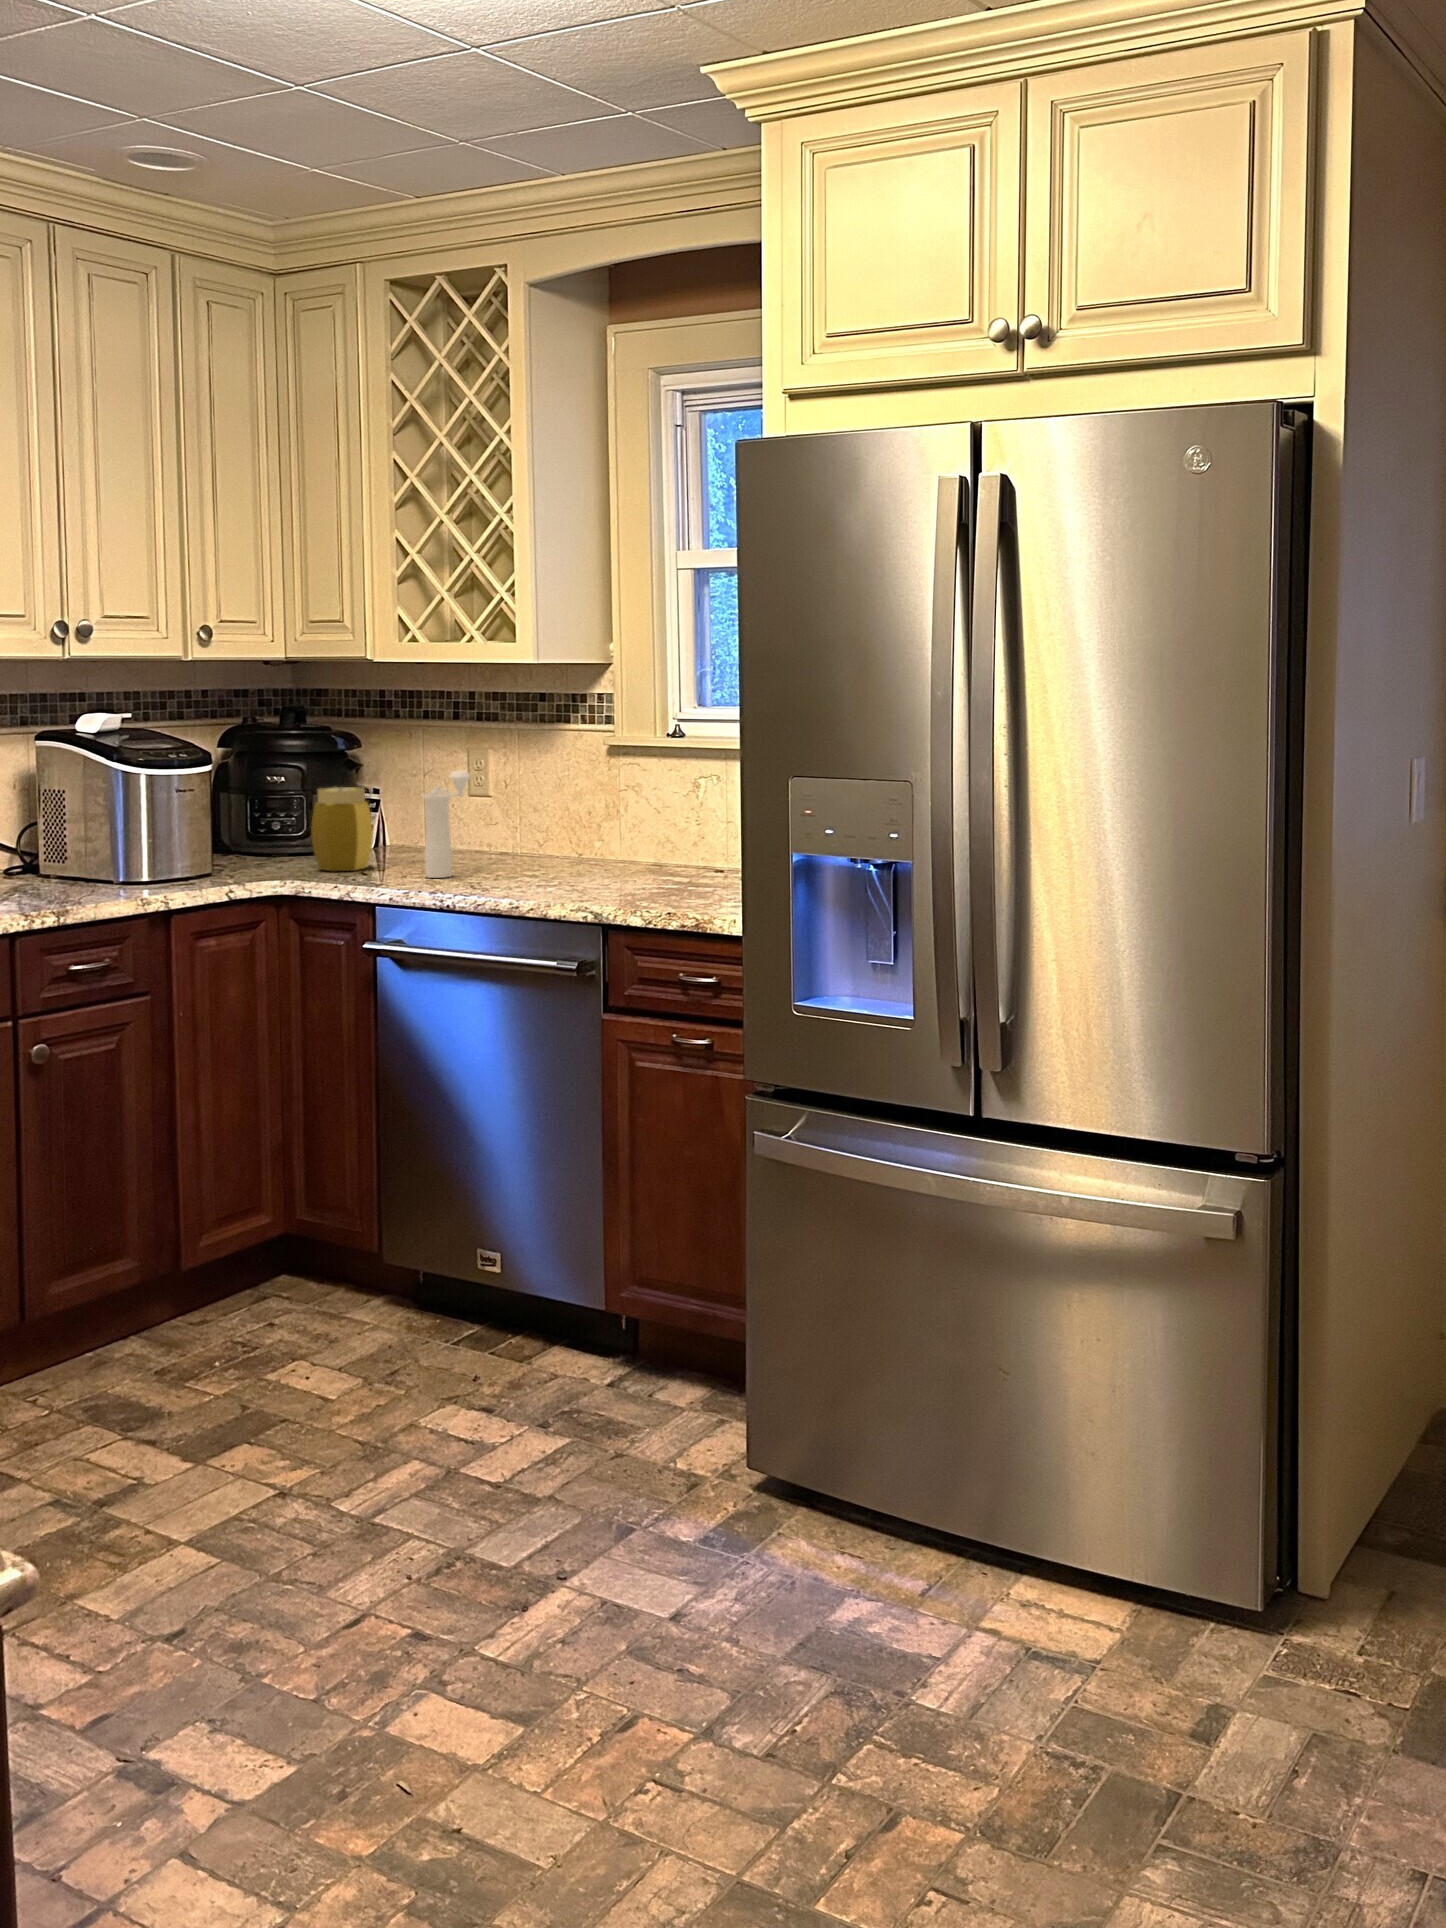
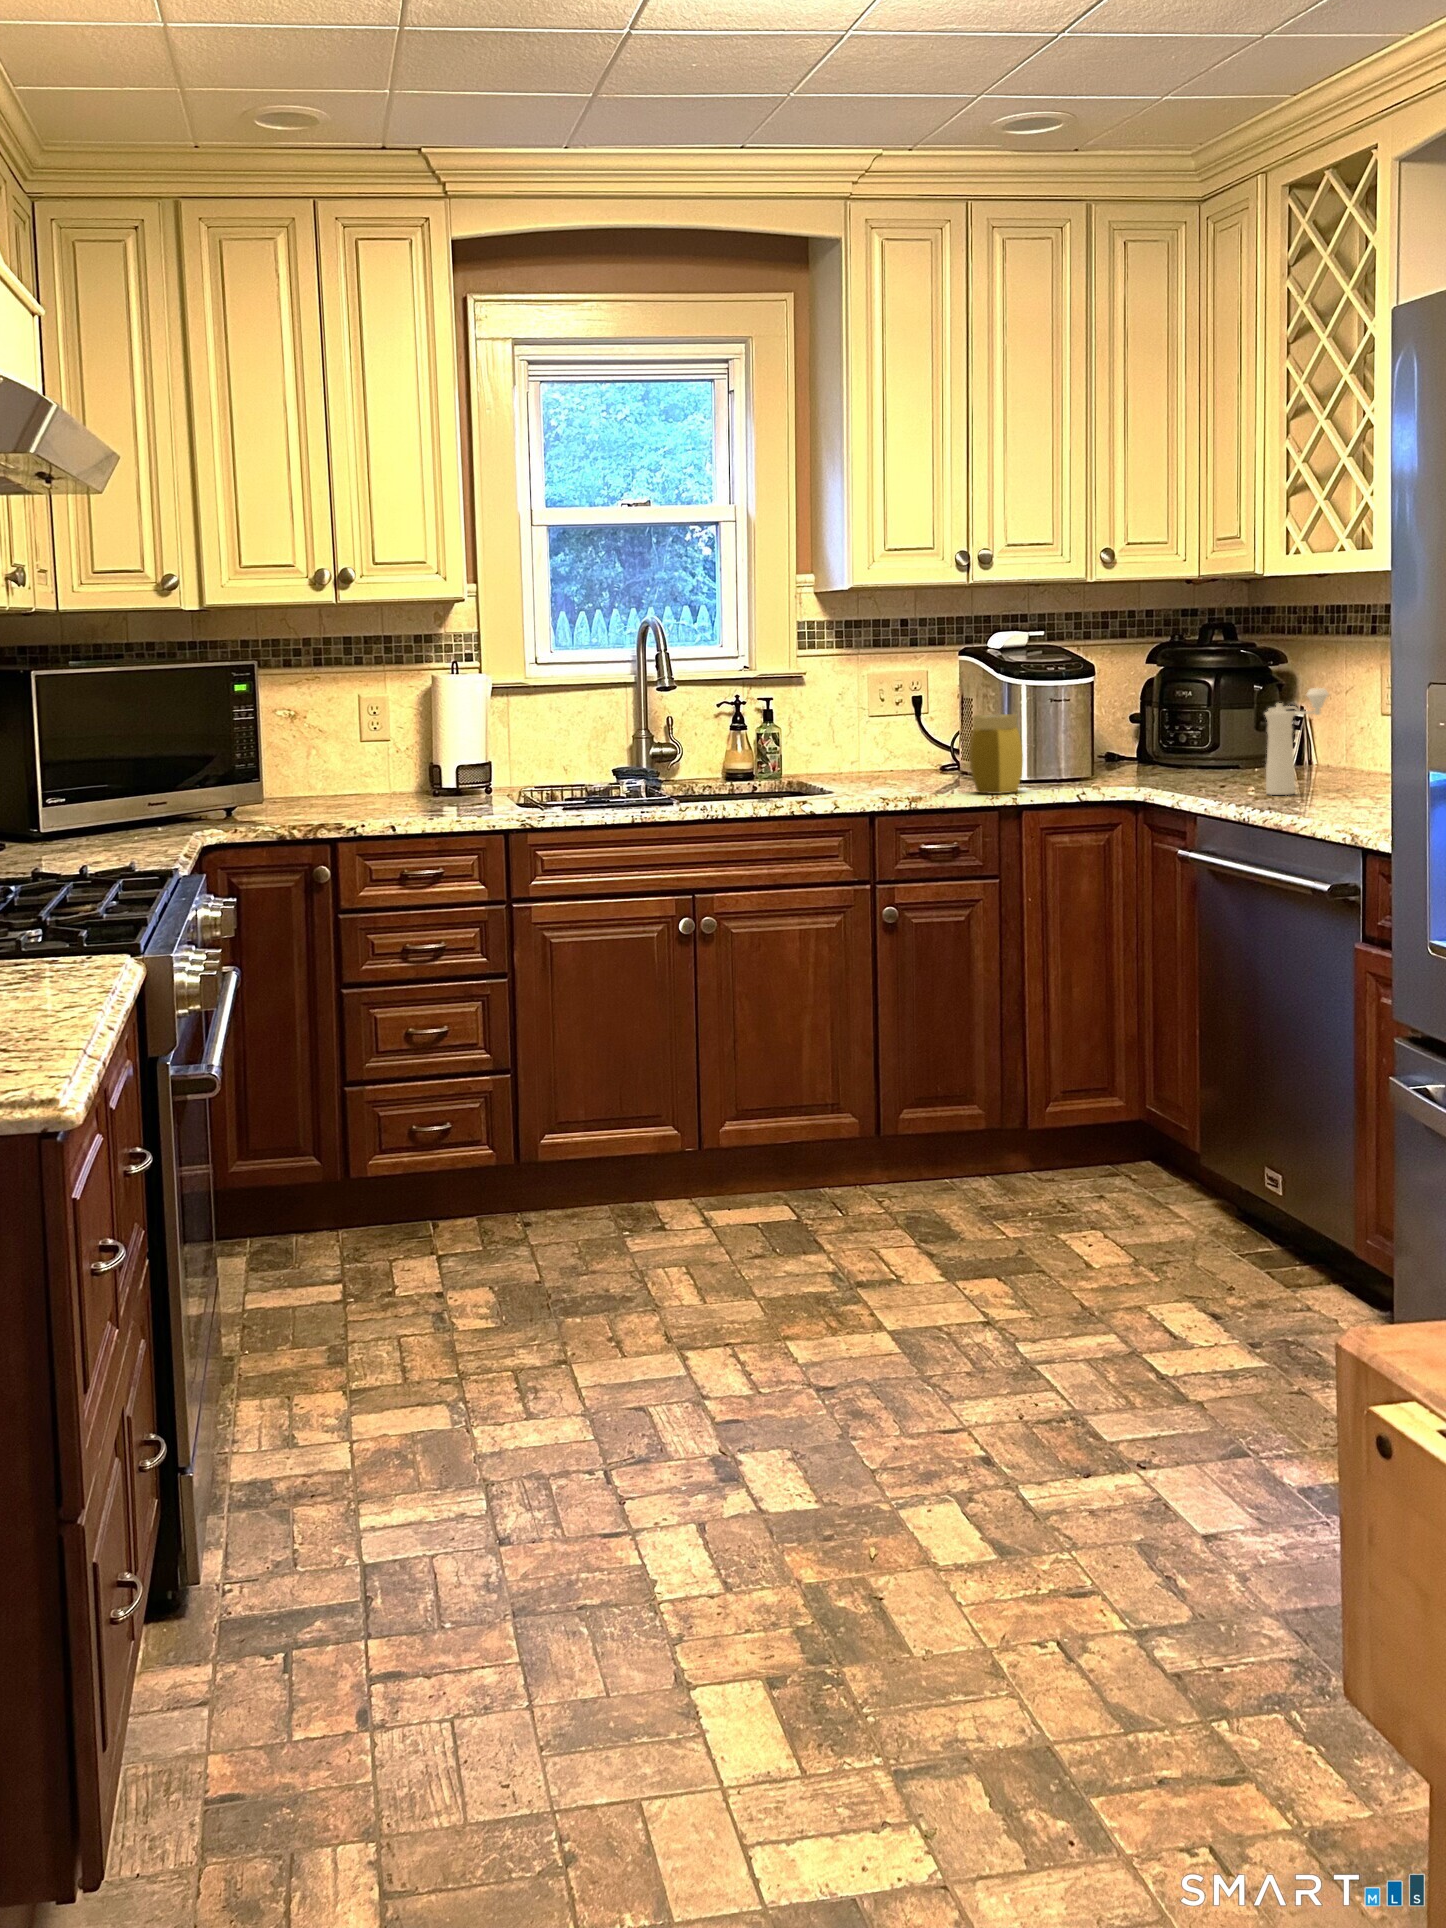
jar: present [311,787,373,871] -> present [969,714,1023,794]

